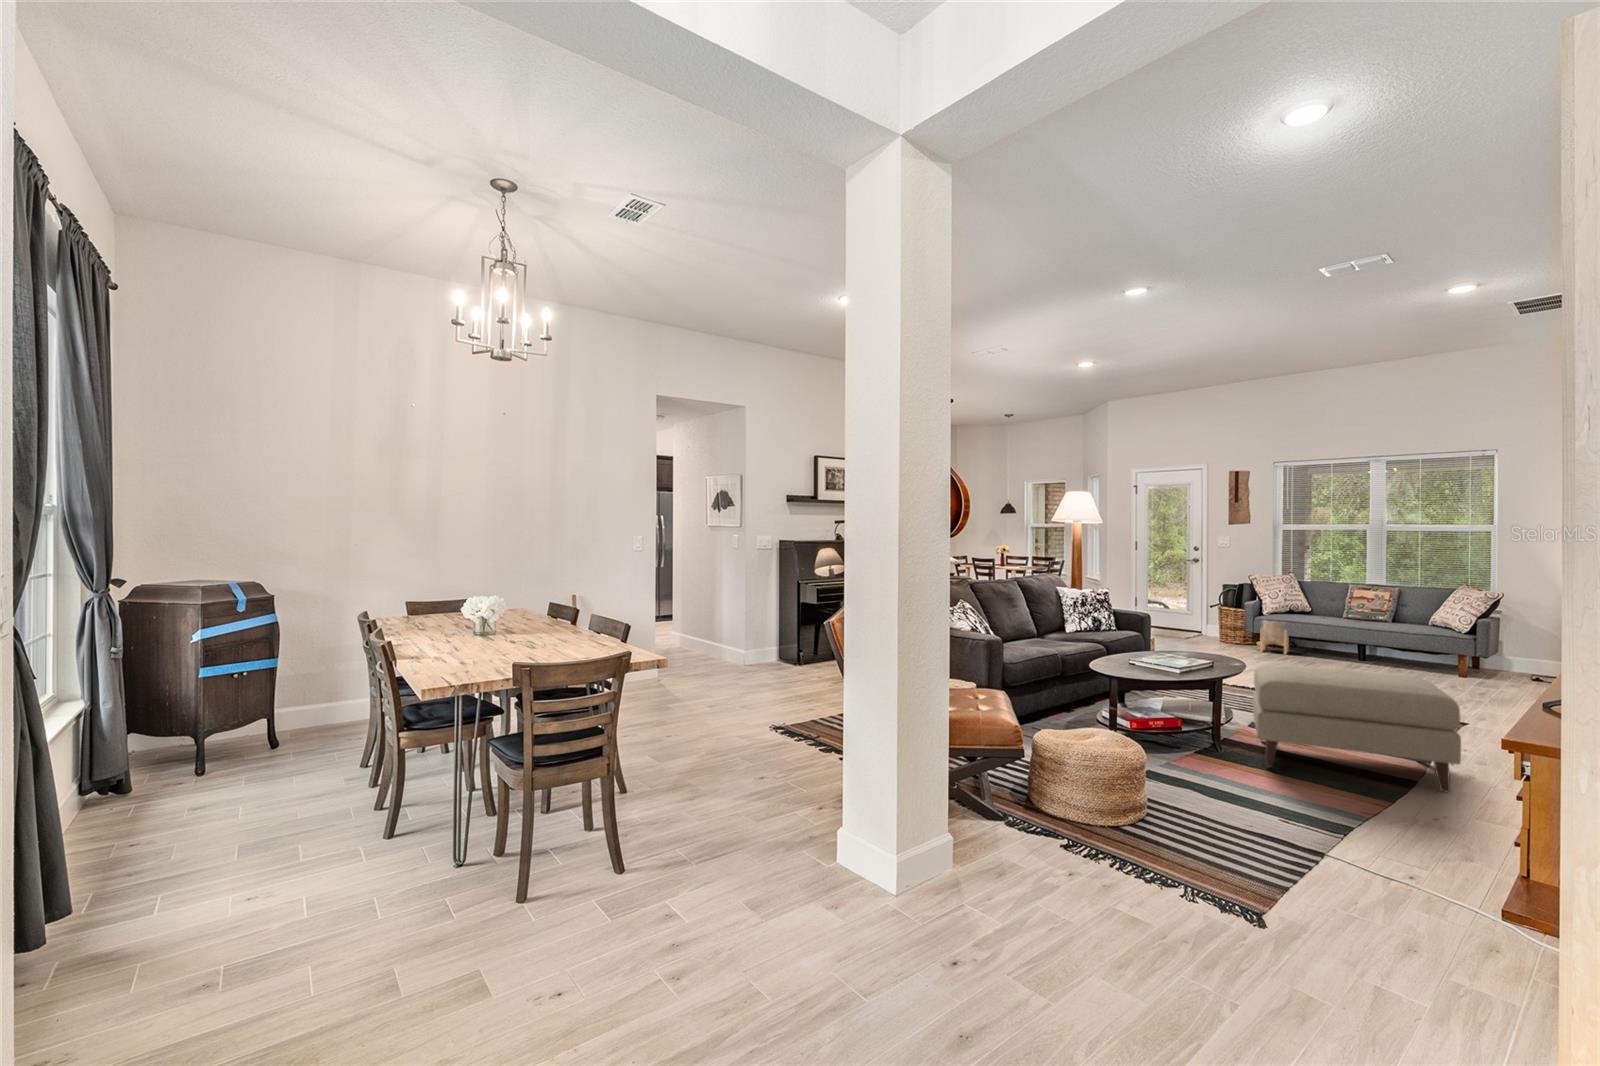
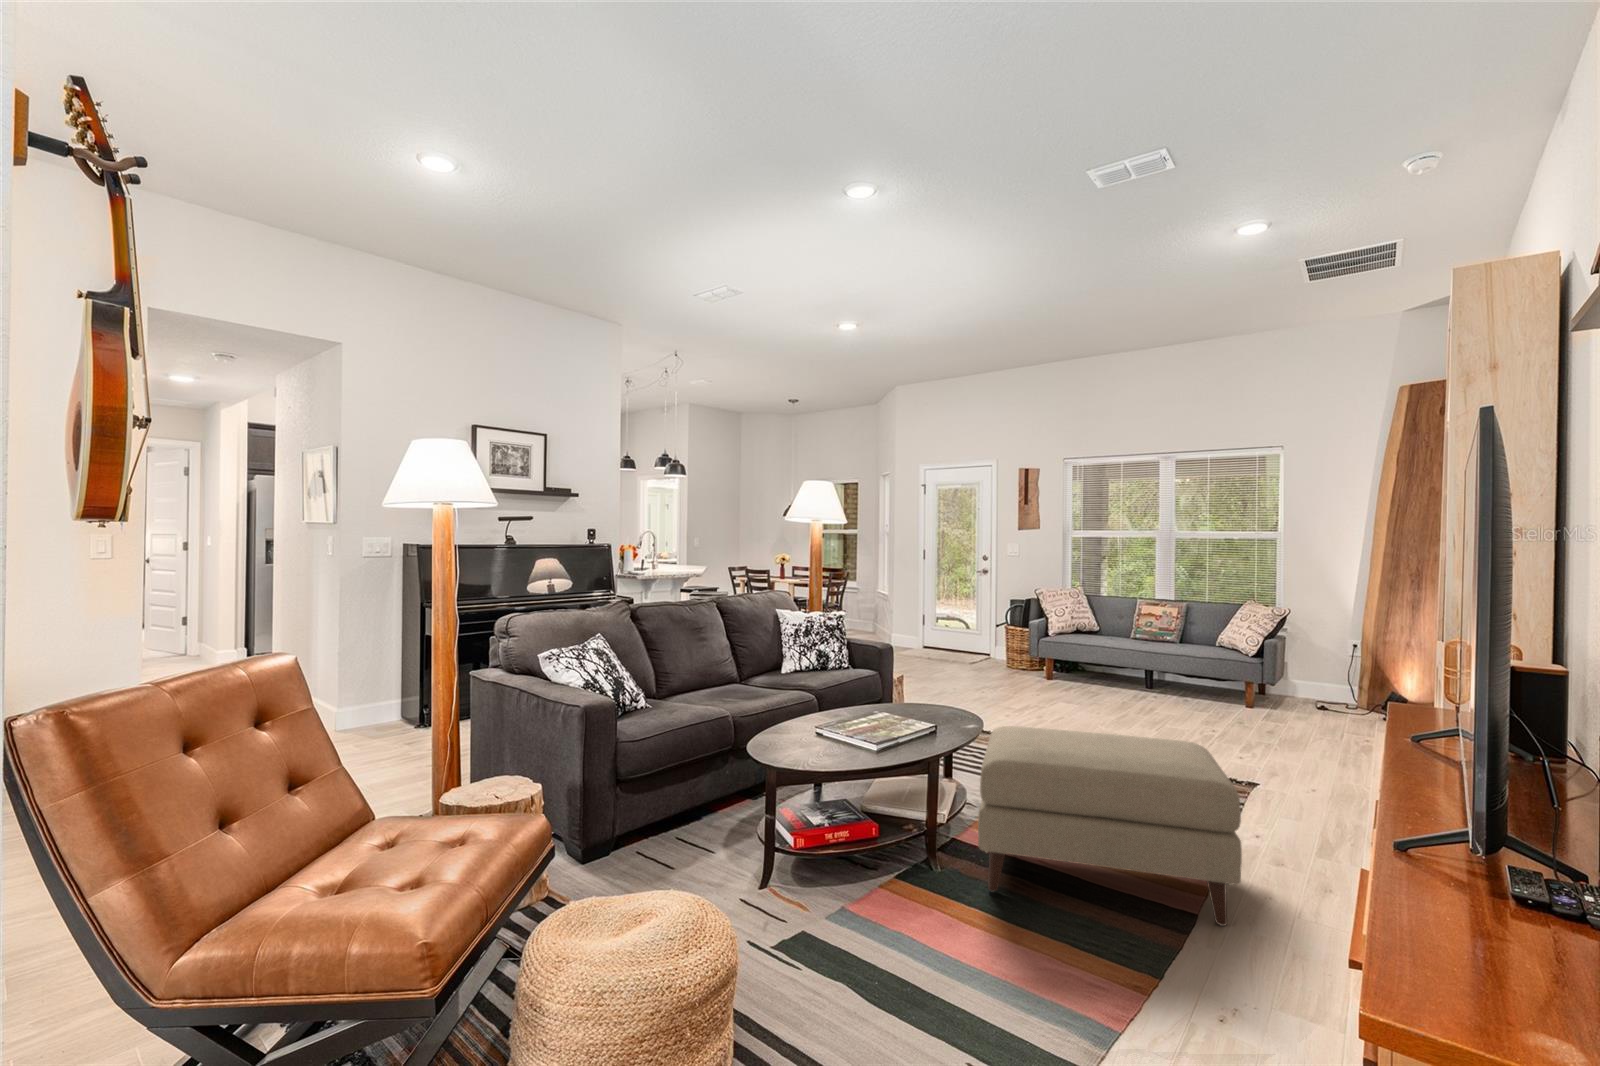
planter: present [1260,620,1289,655] -> none [1044,641,1075,684]

